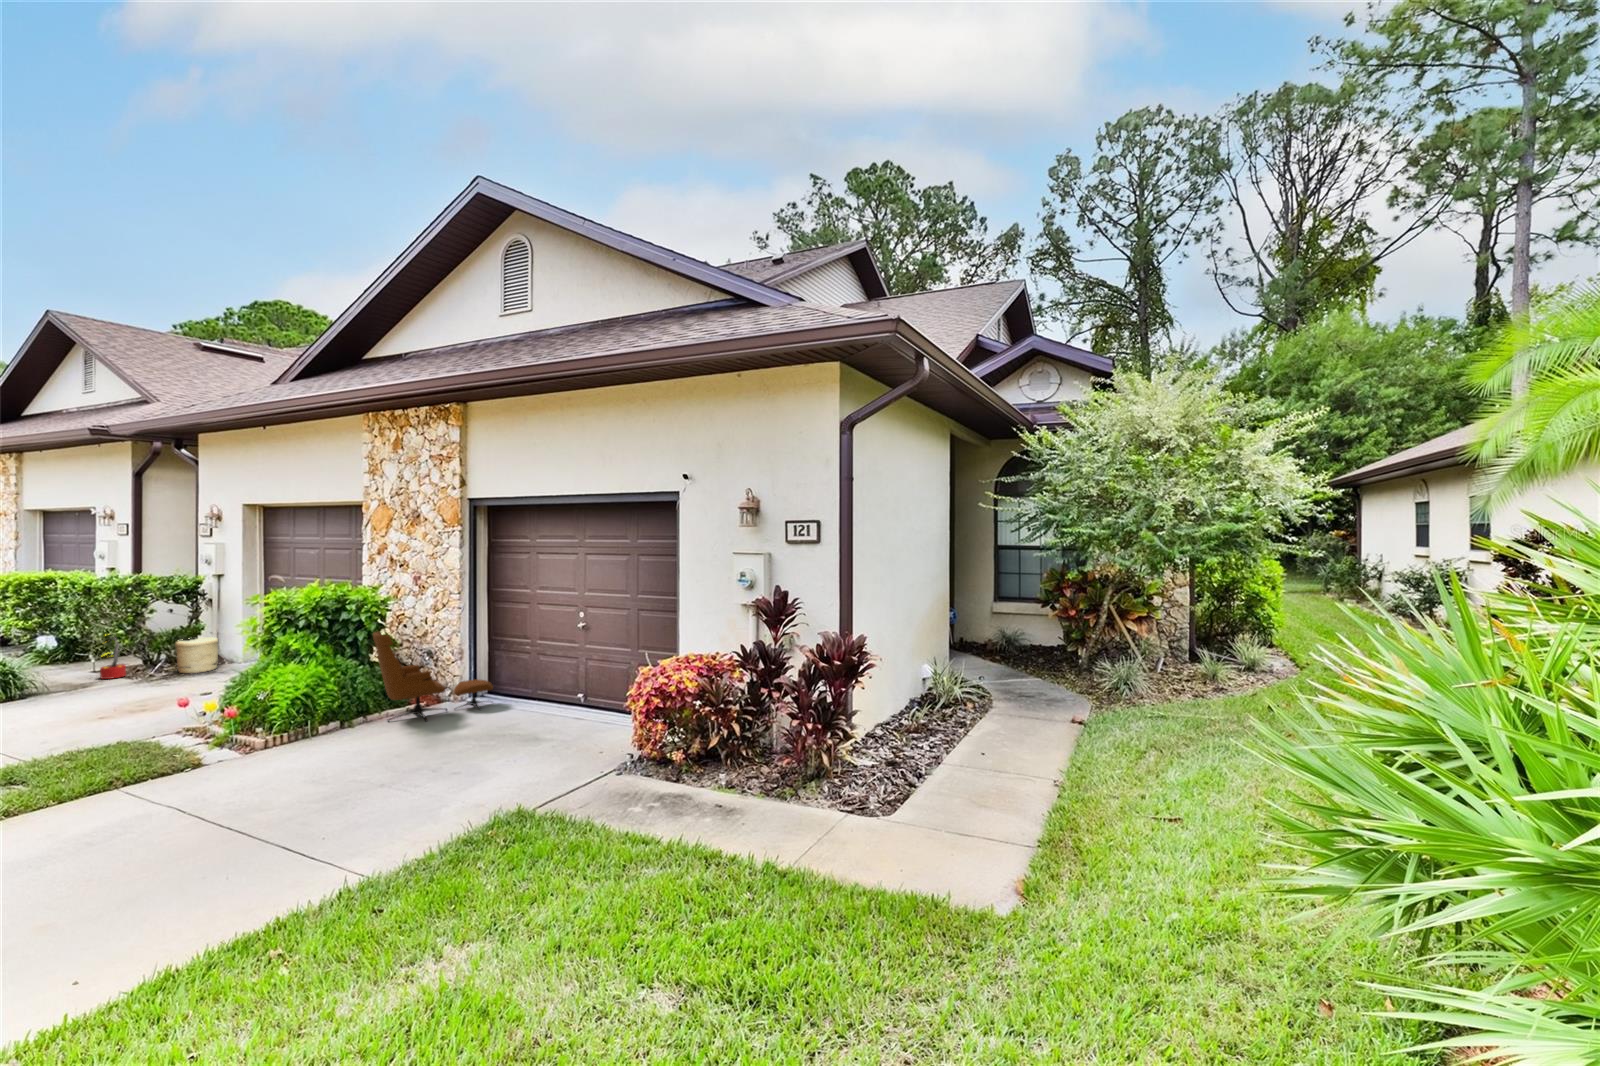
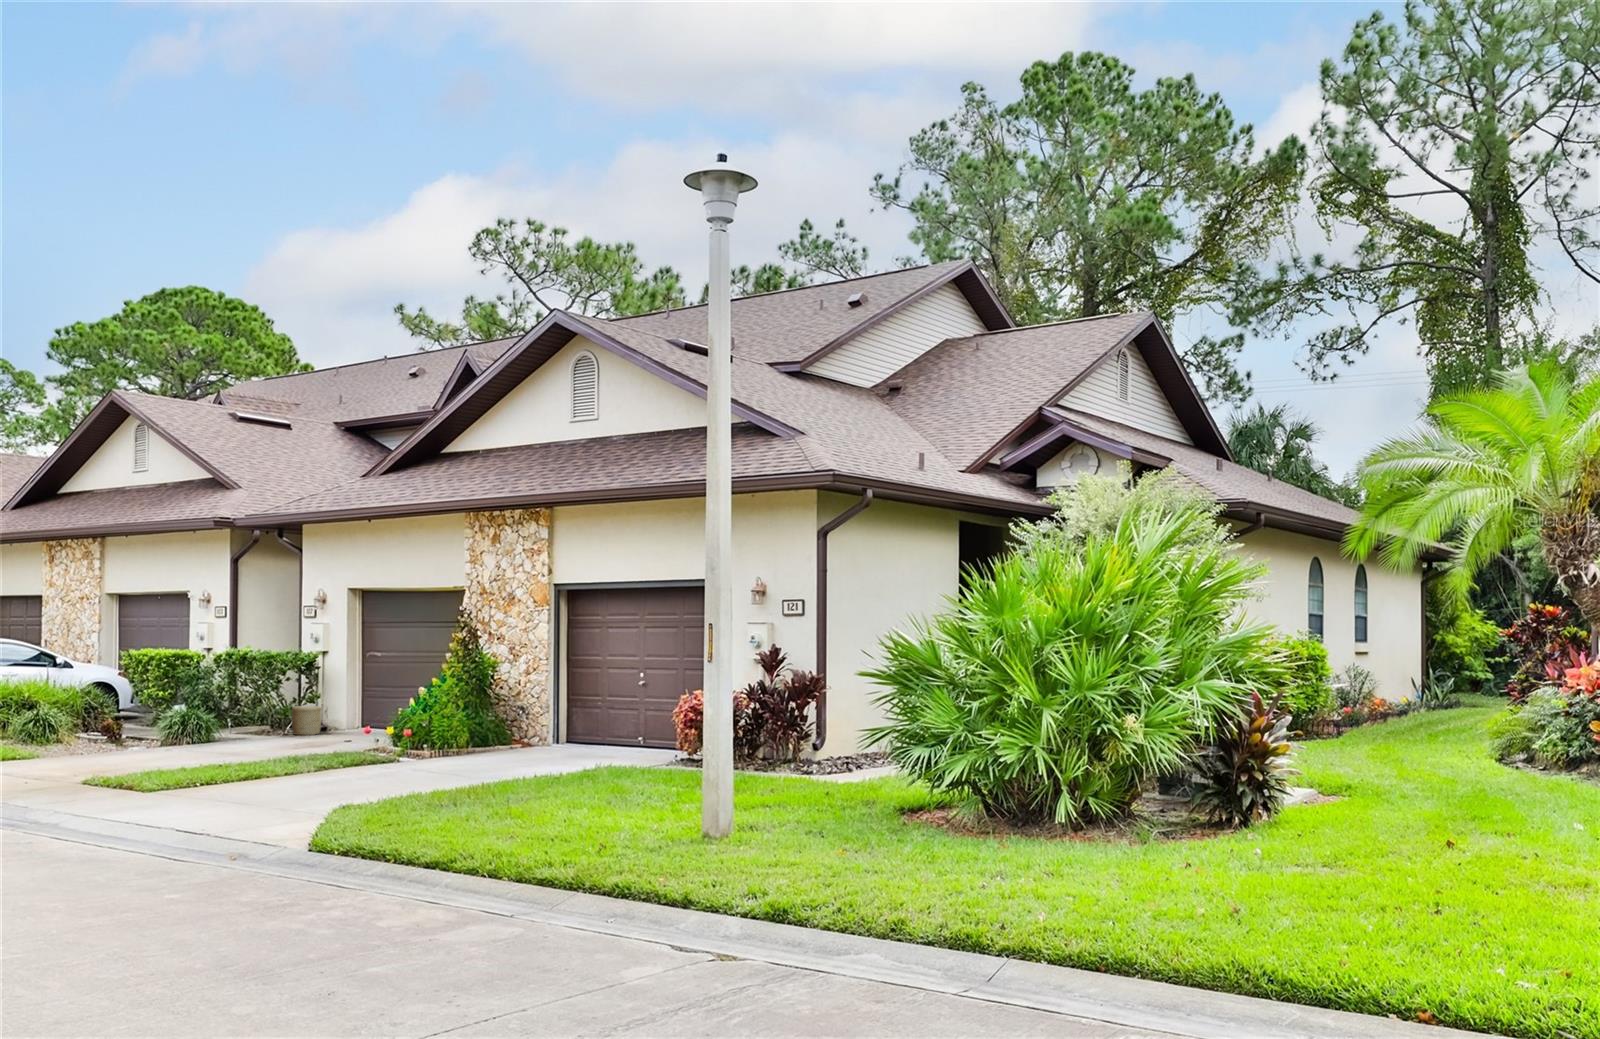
lounge chair: present [373,632,493,722] -> none [492,683,572,751]
decorative plant: present [100,635,126,679] -> none [240,697,257,736]

